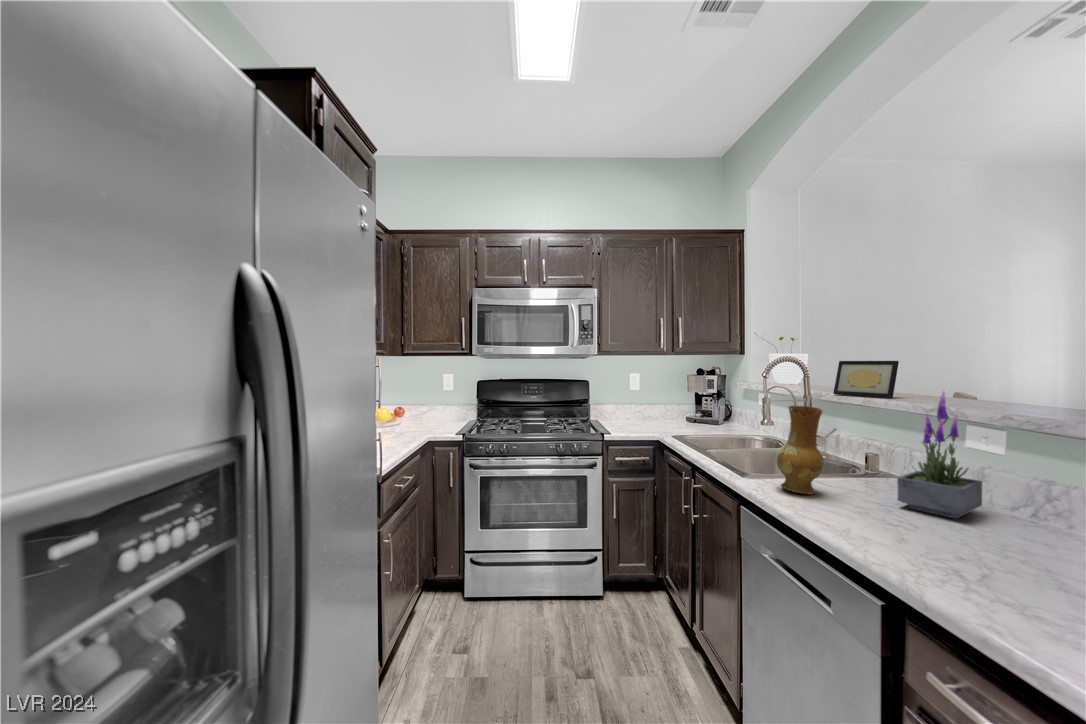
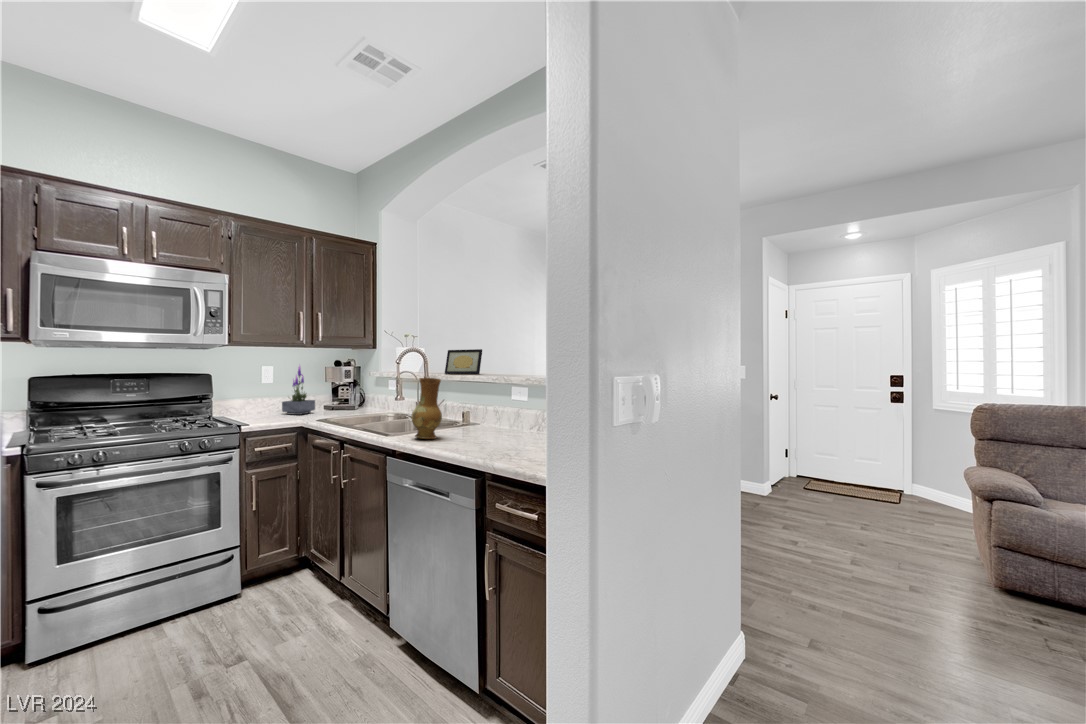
potted plant: present [897,392,982,519] -> present [282,366,315,415]

